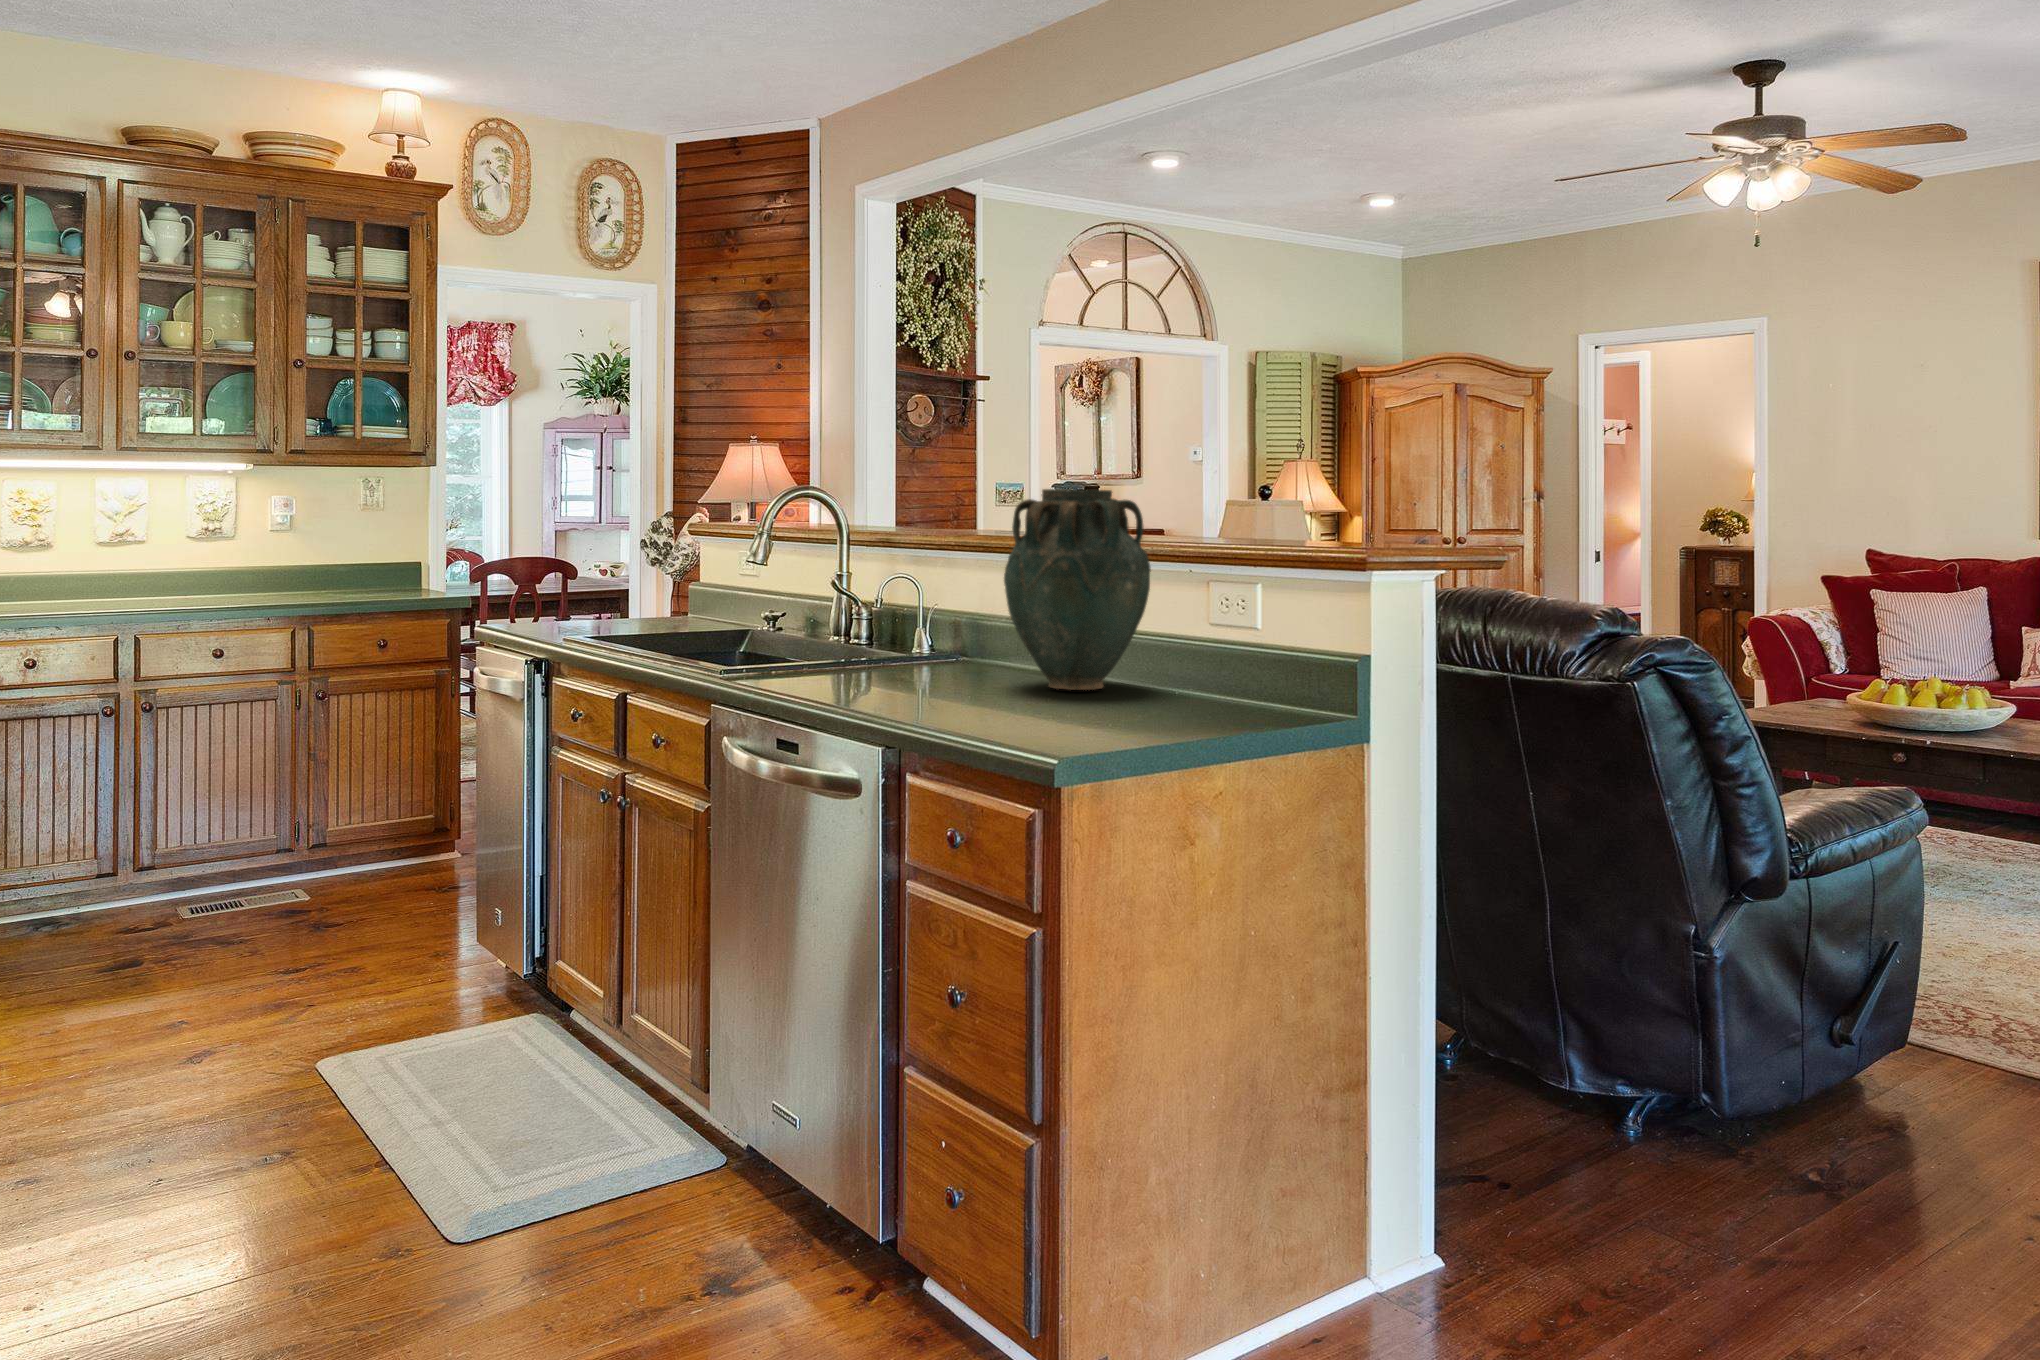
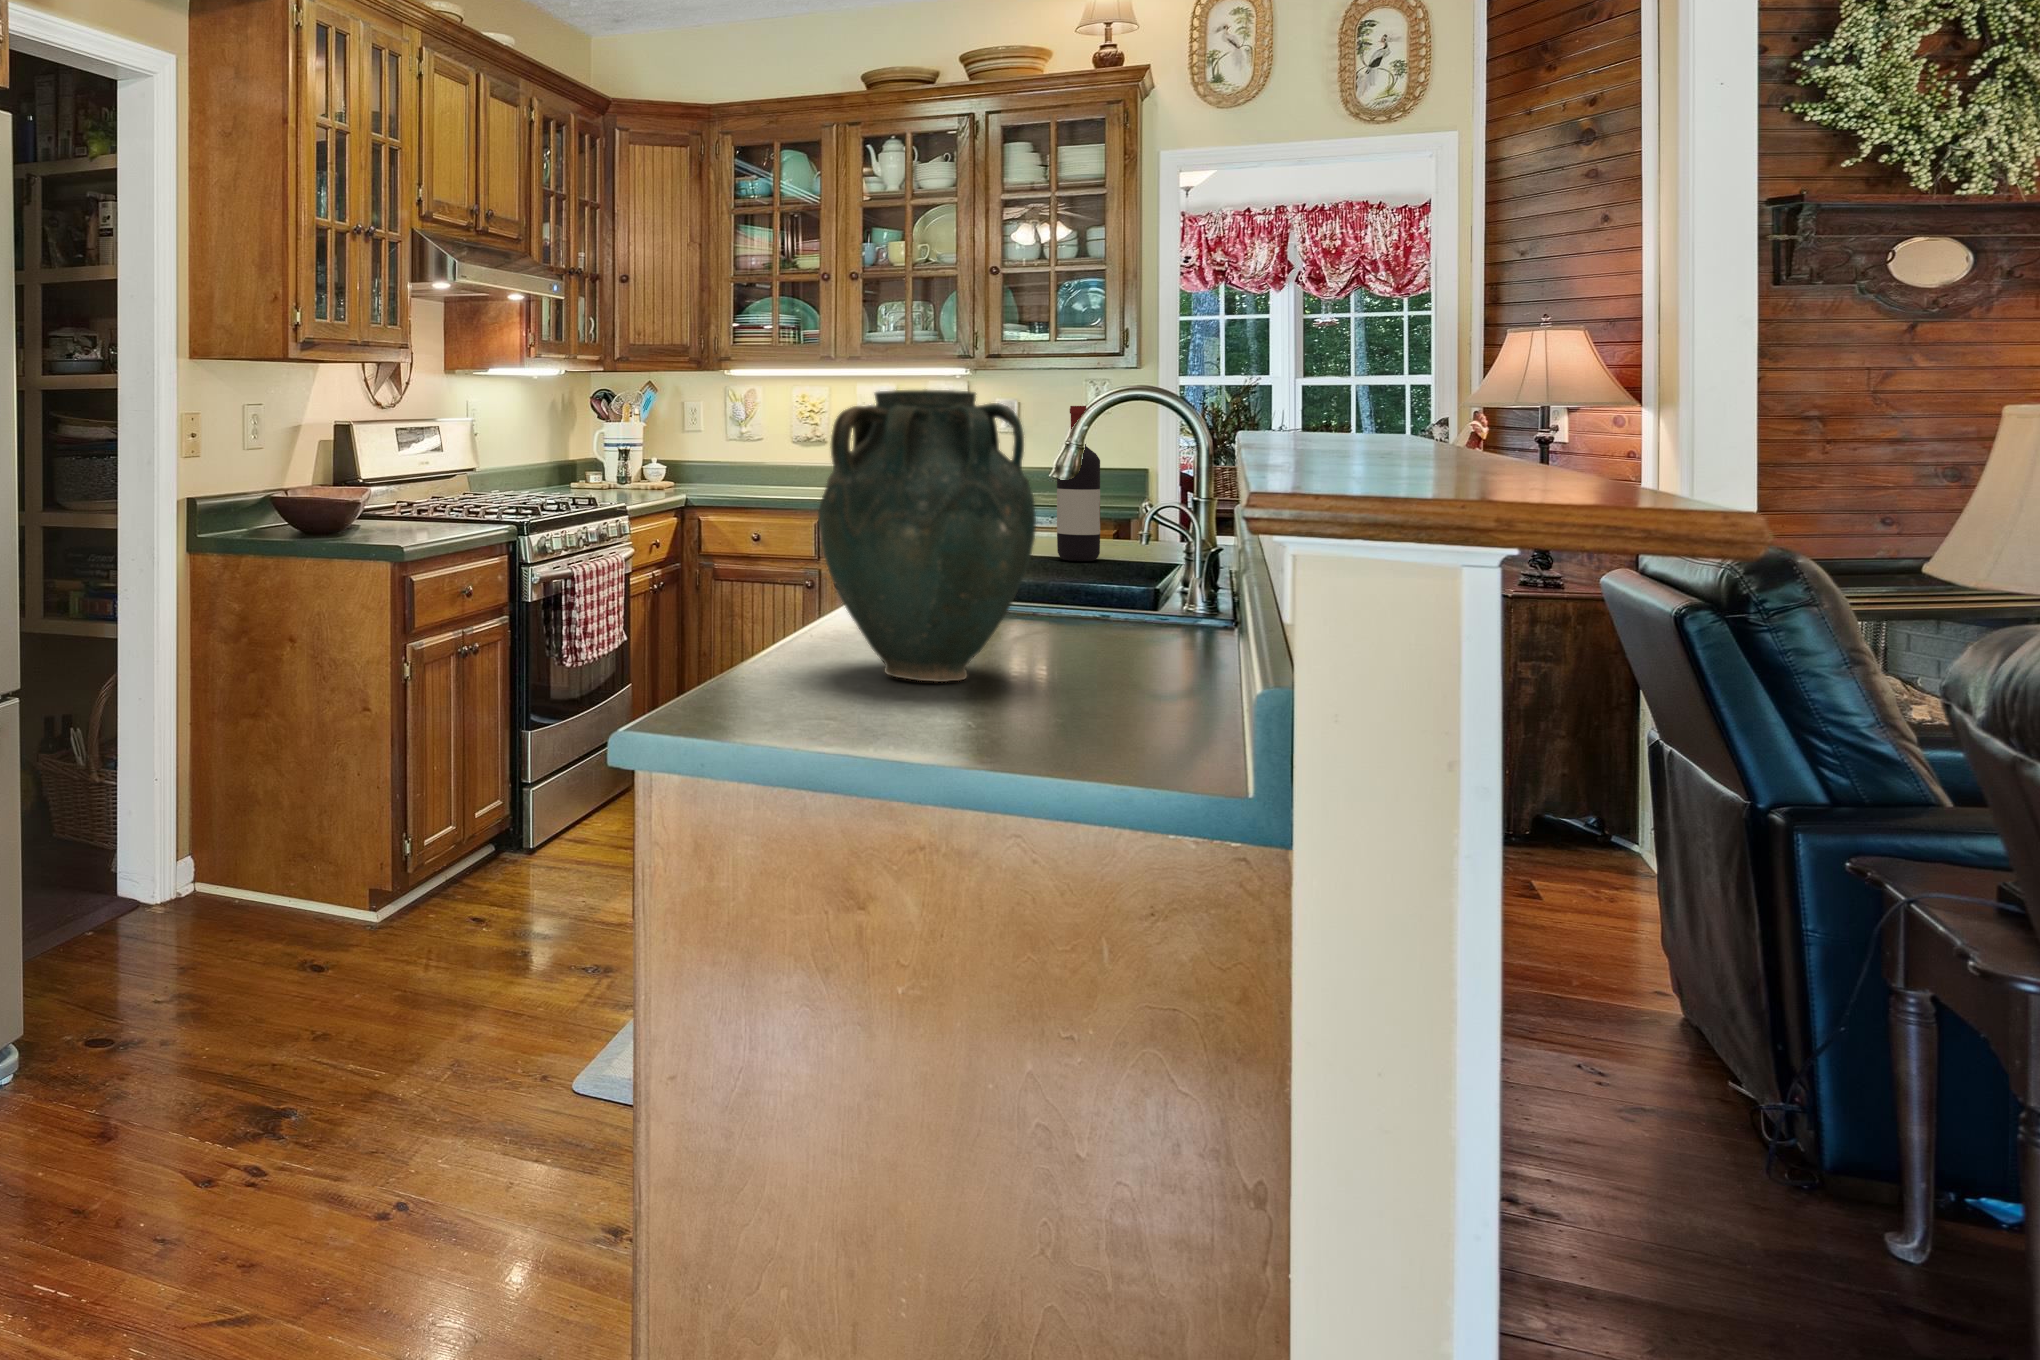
wine bottle: none [741,502,775,626] -> present [1057,406,1100,561]

